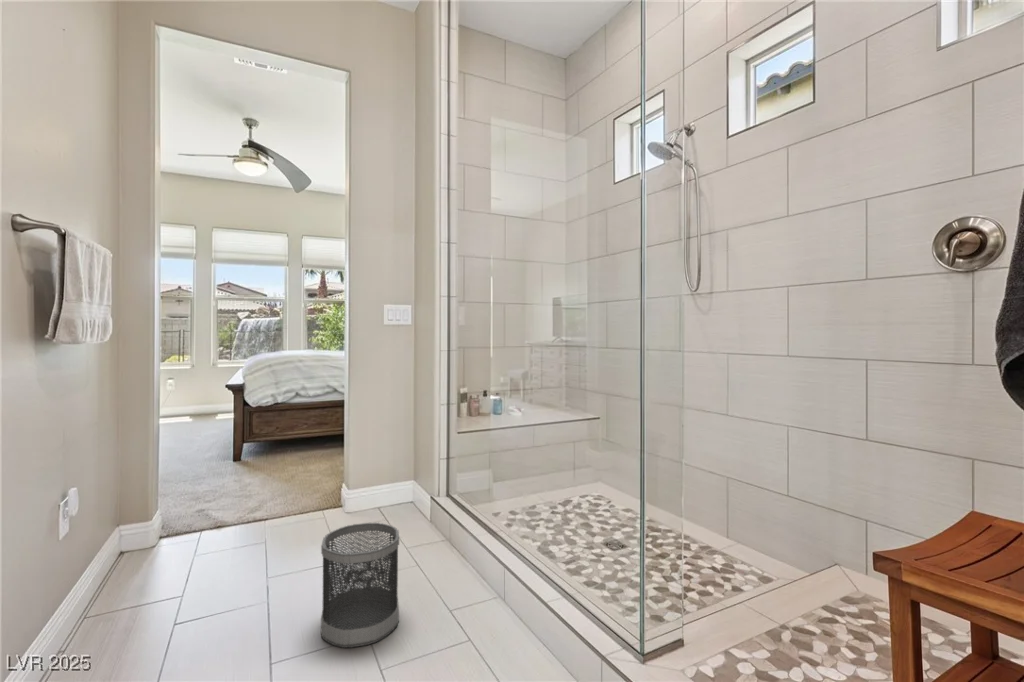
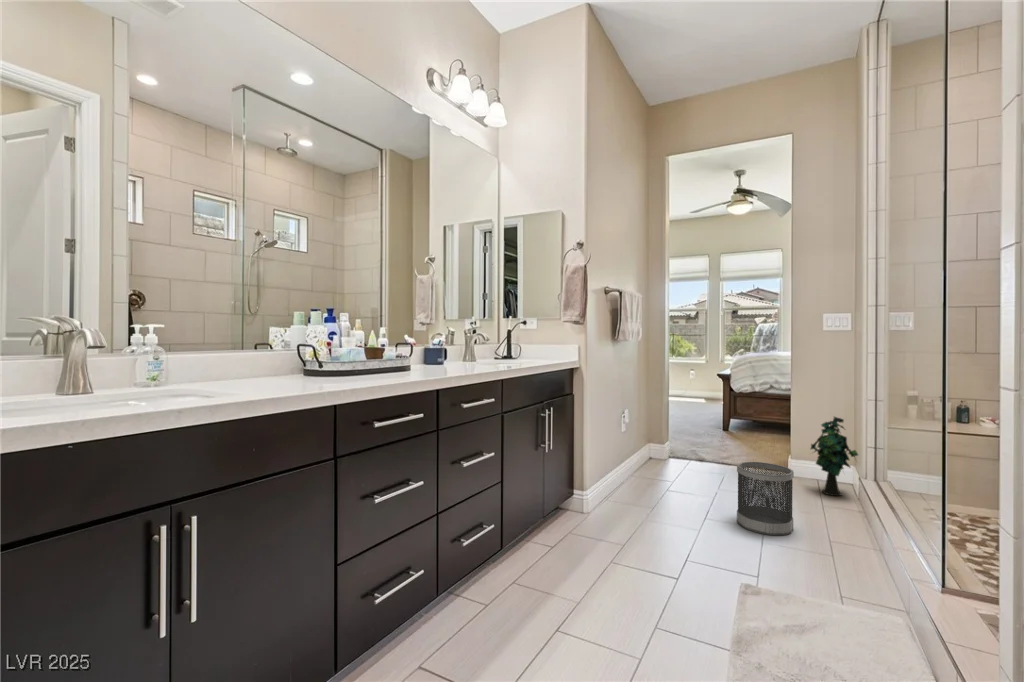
decorative plant: none [377,432,429,529] -> present [811,417,858,496]

